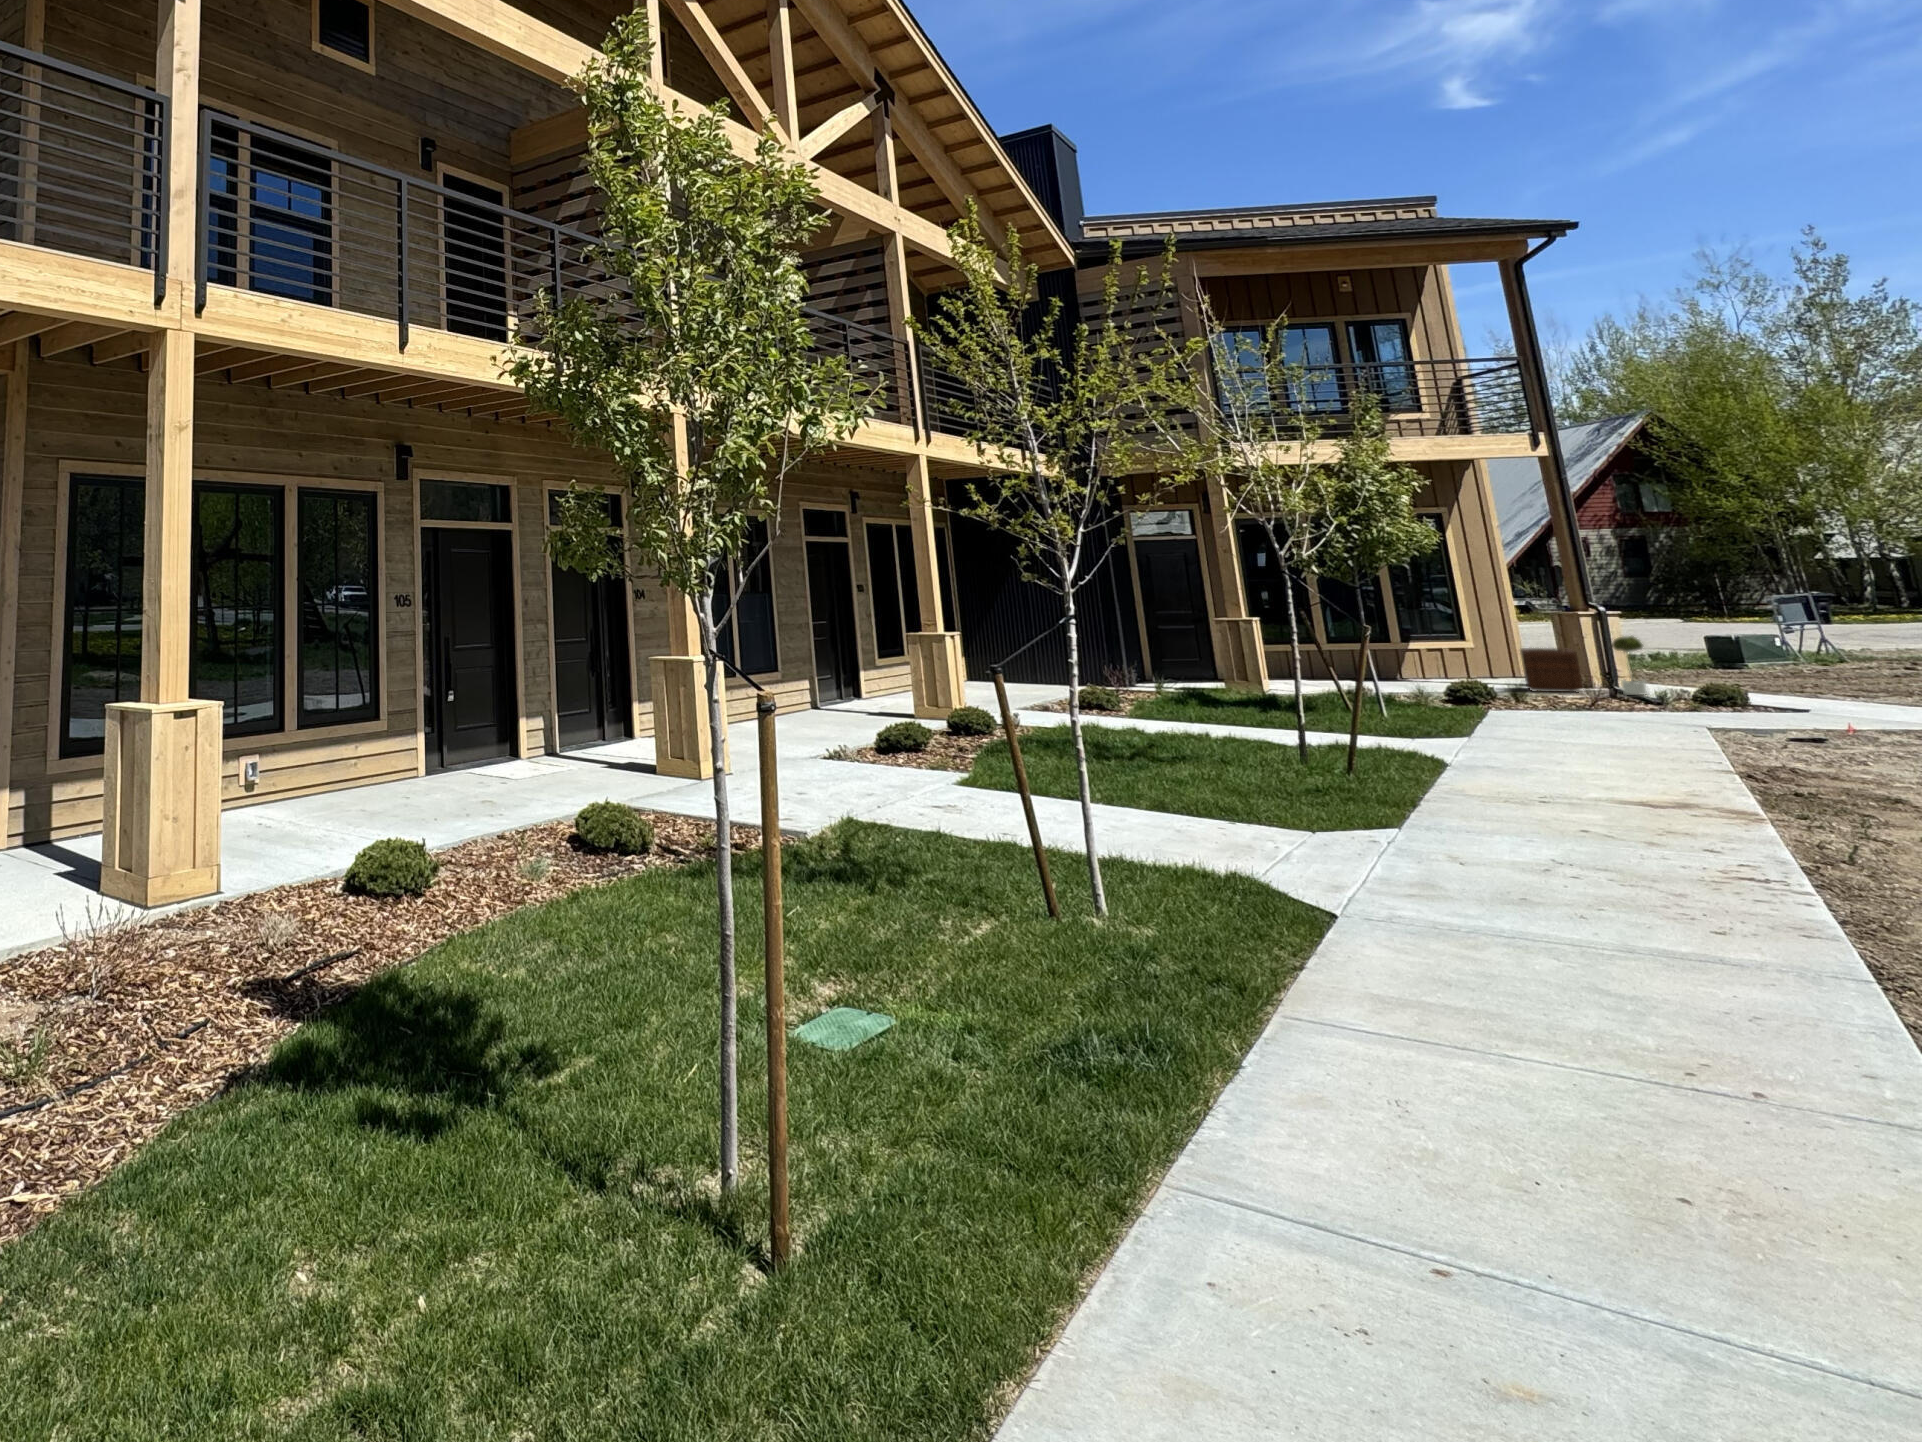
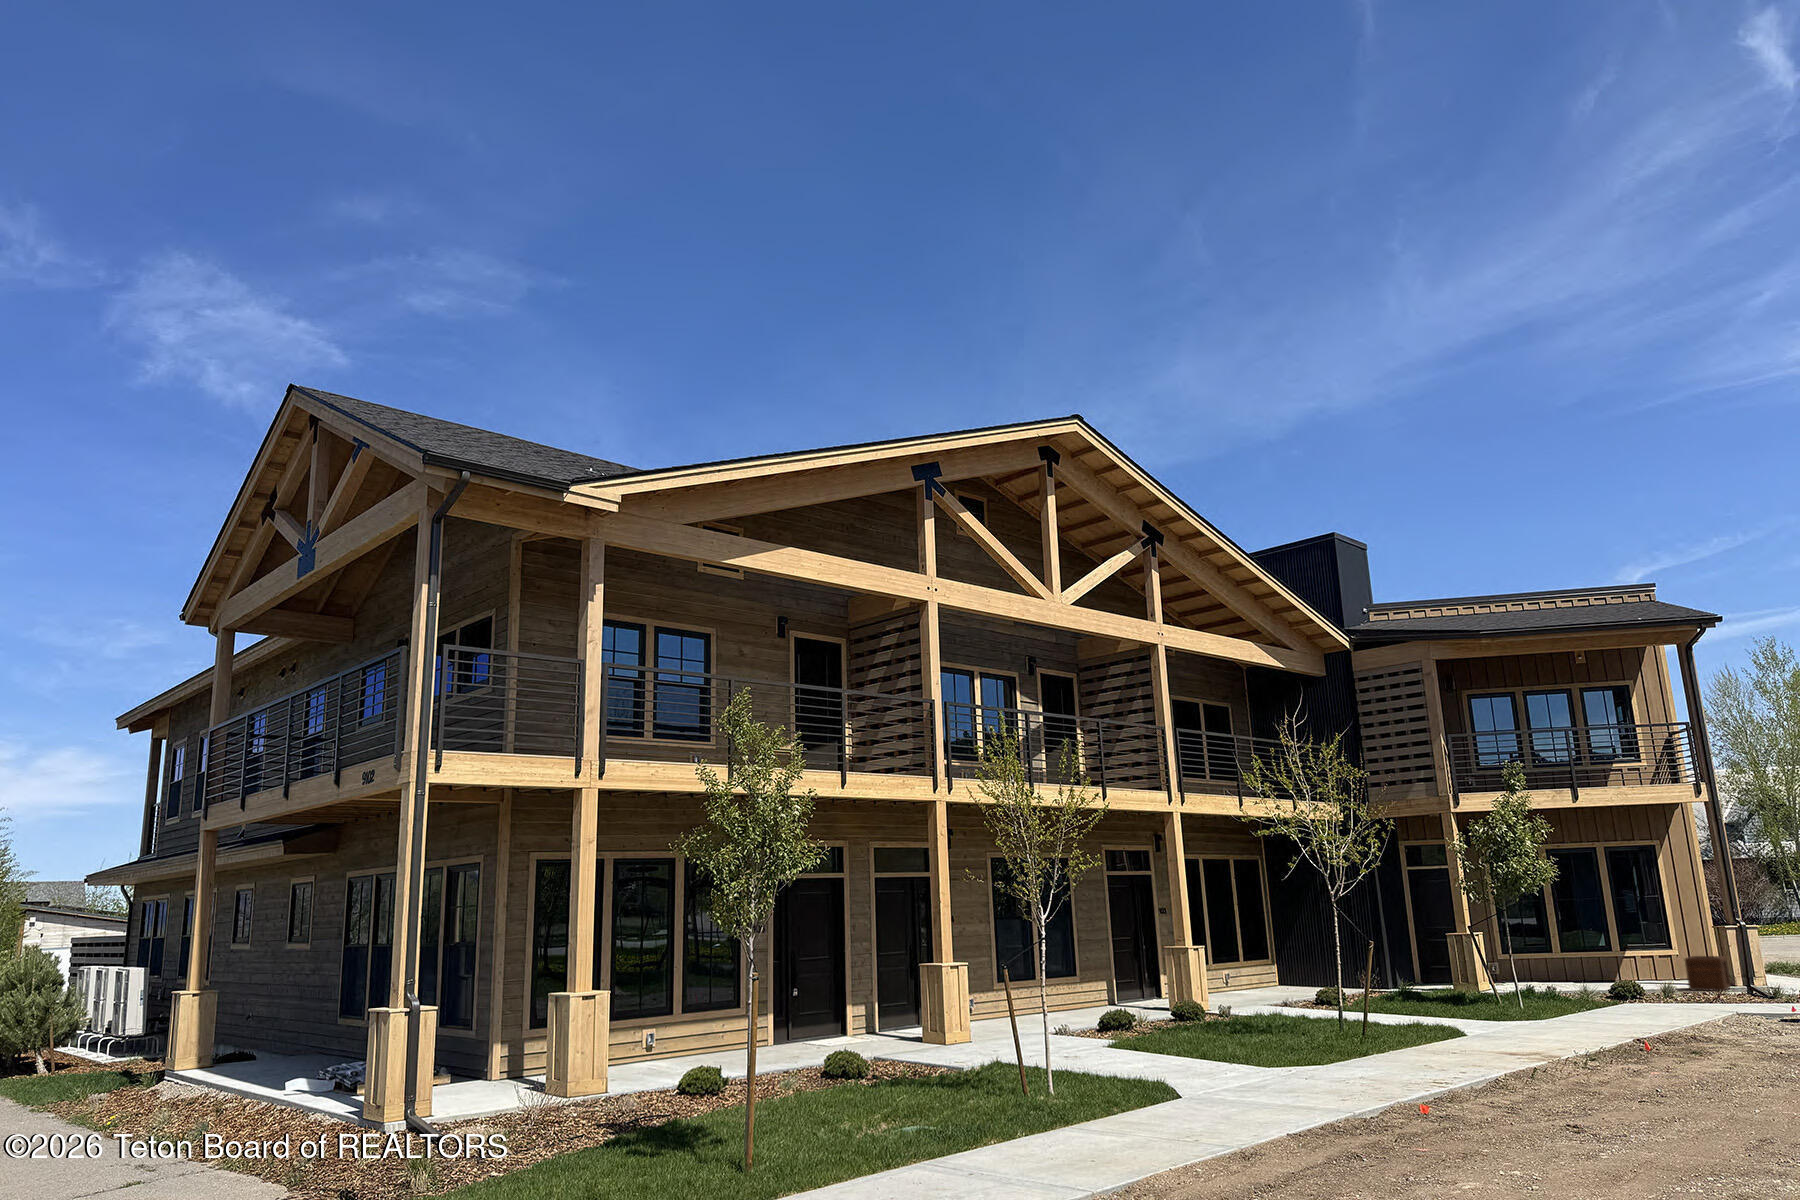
potted tree: present [1612,636,1647,695] -> none [1739,945,1766,992]

